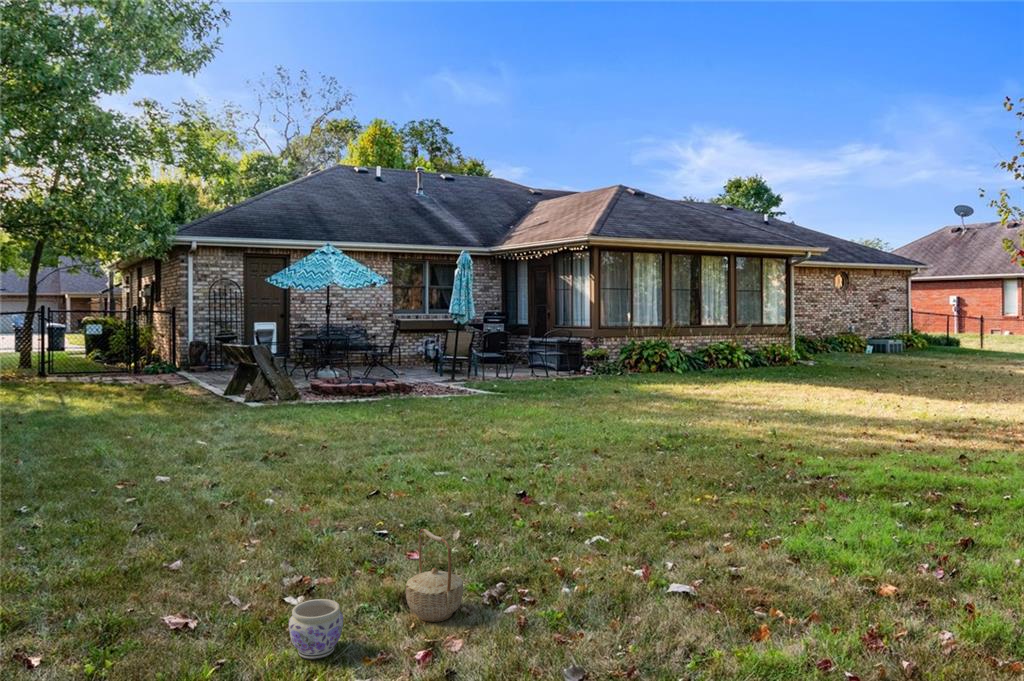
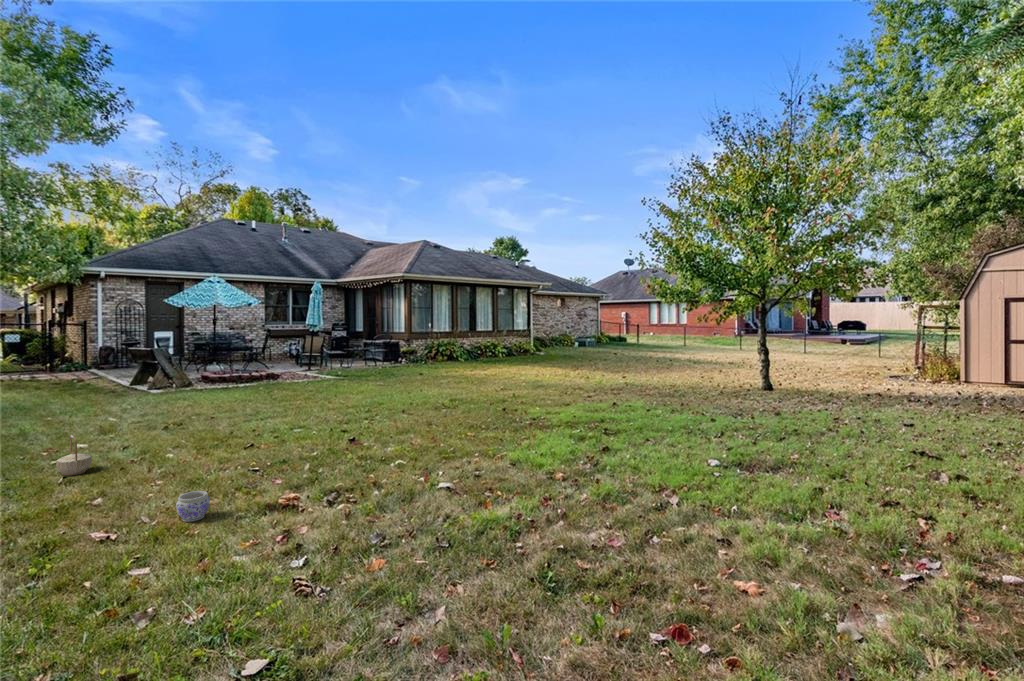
basket: present [406,529,463,622] -> present [56,435,91,476]

